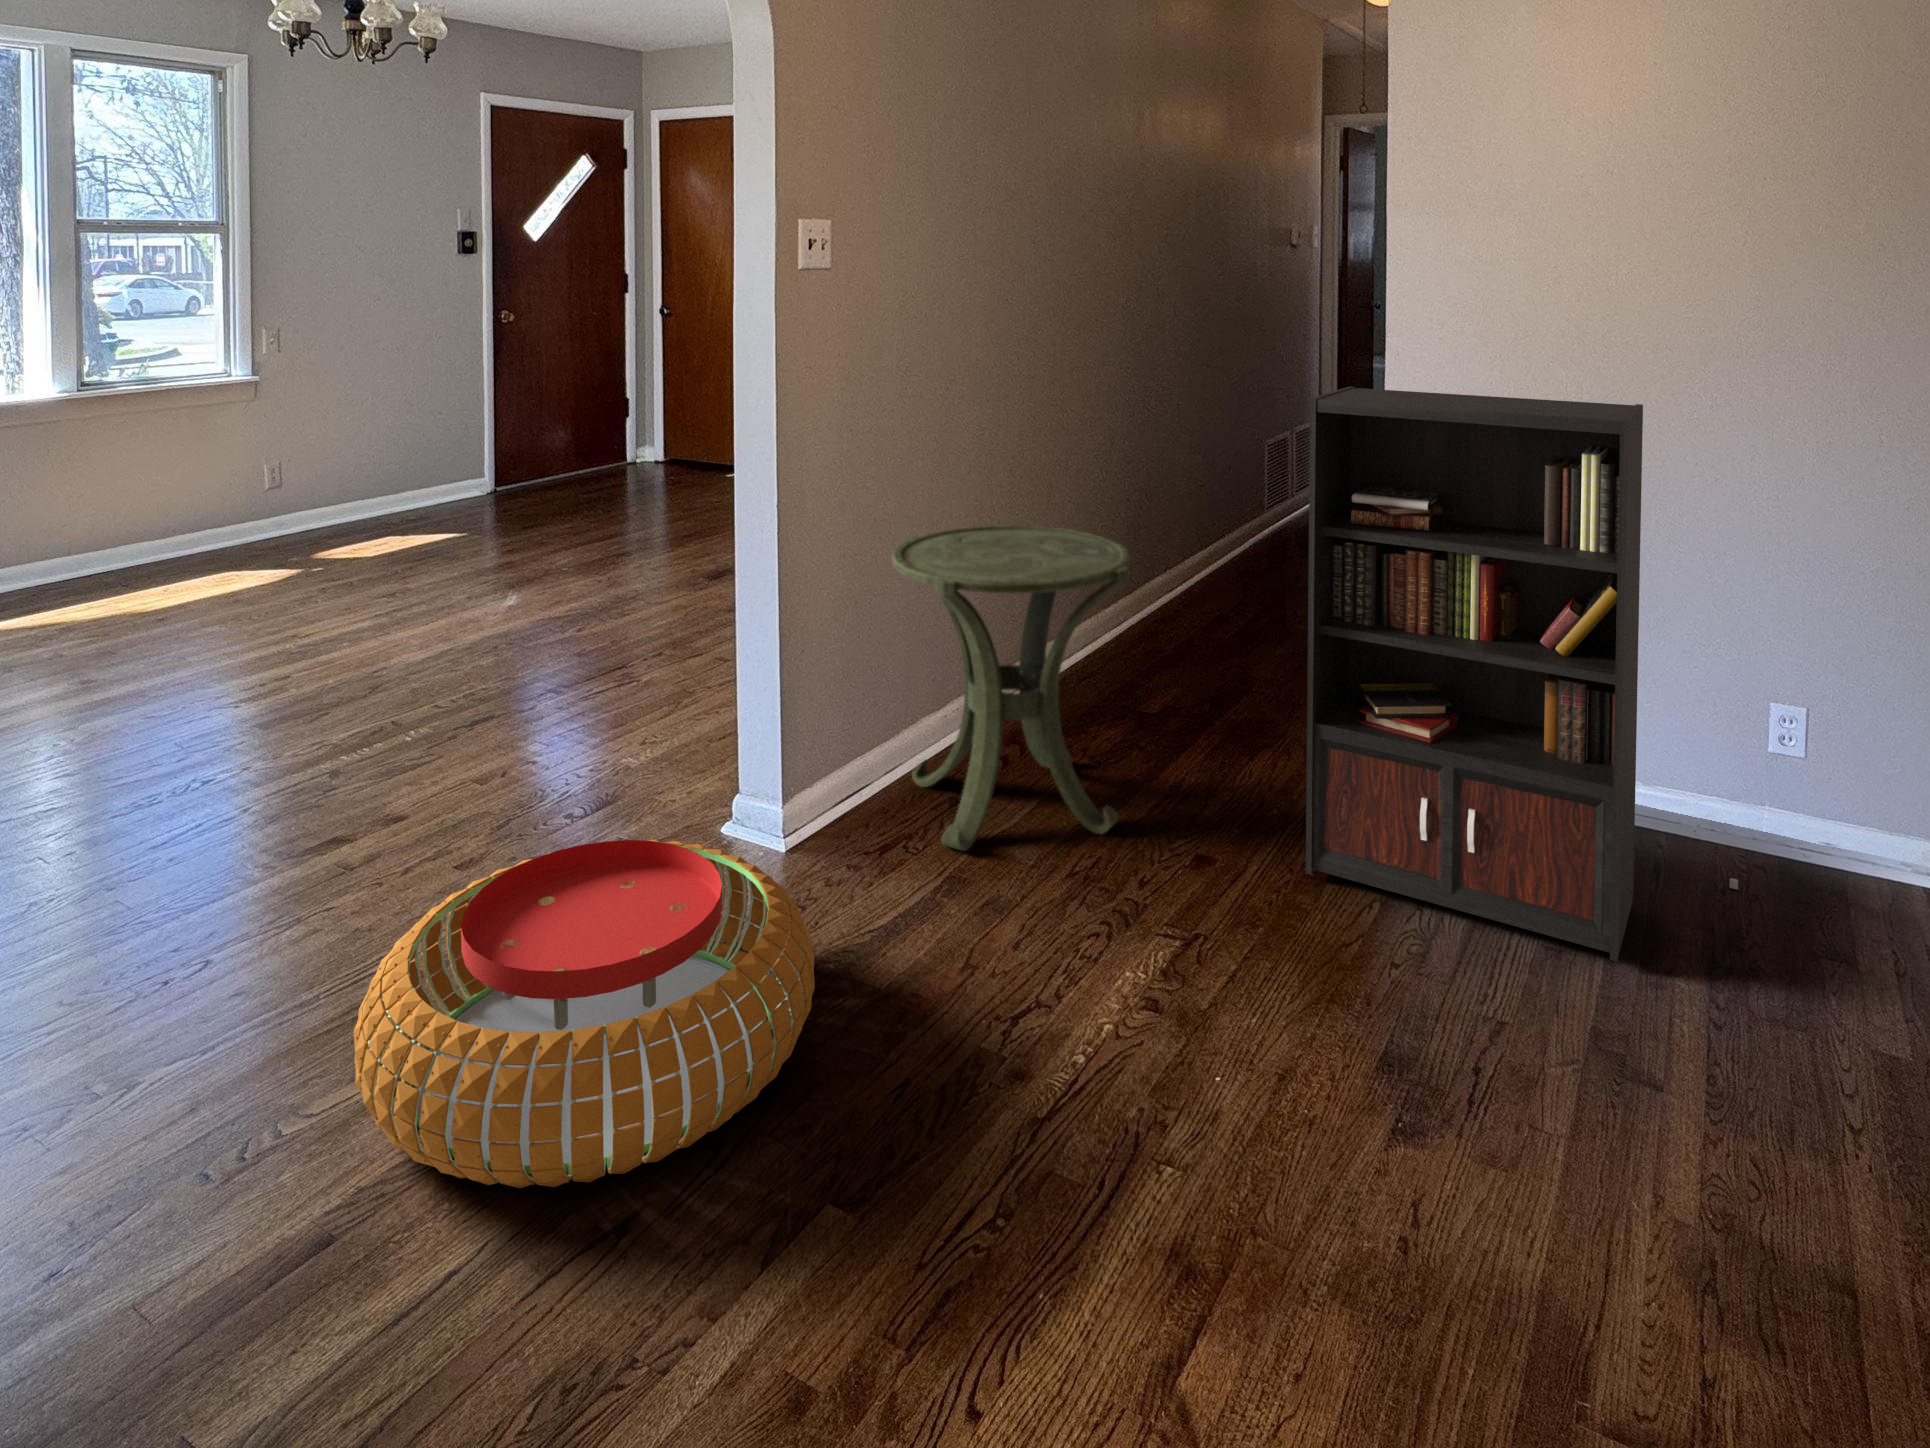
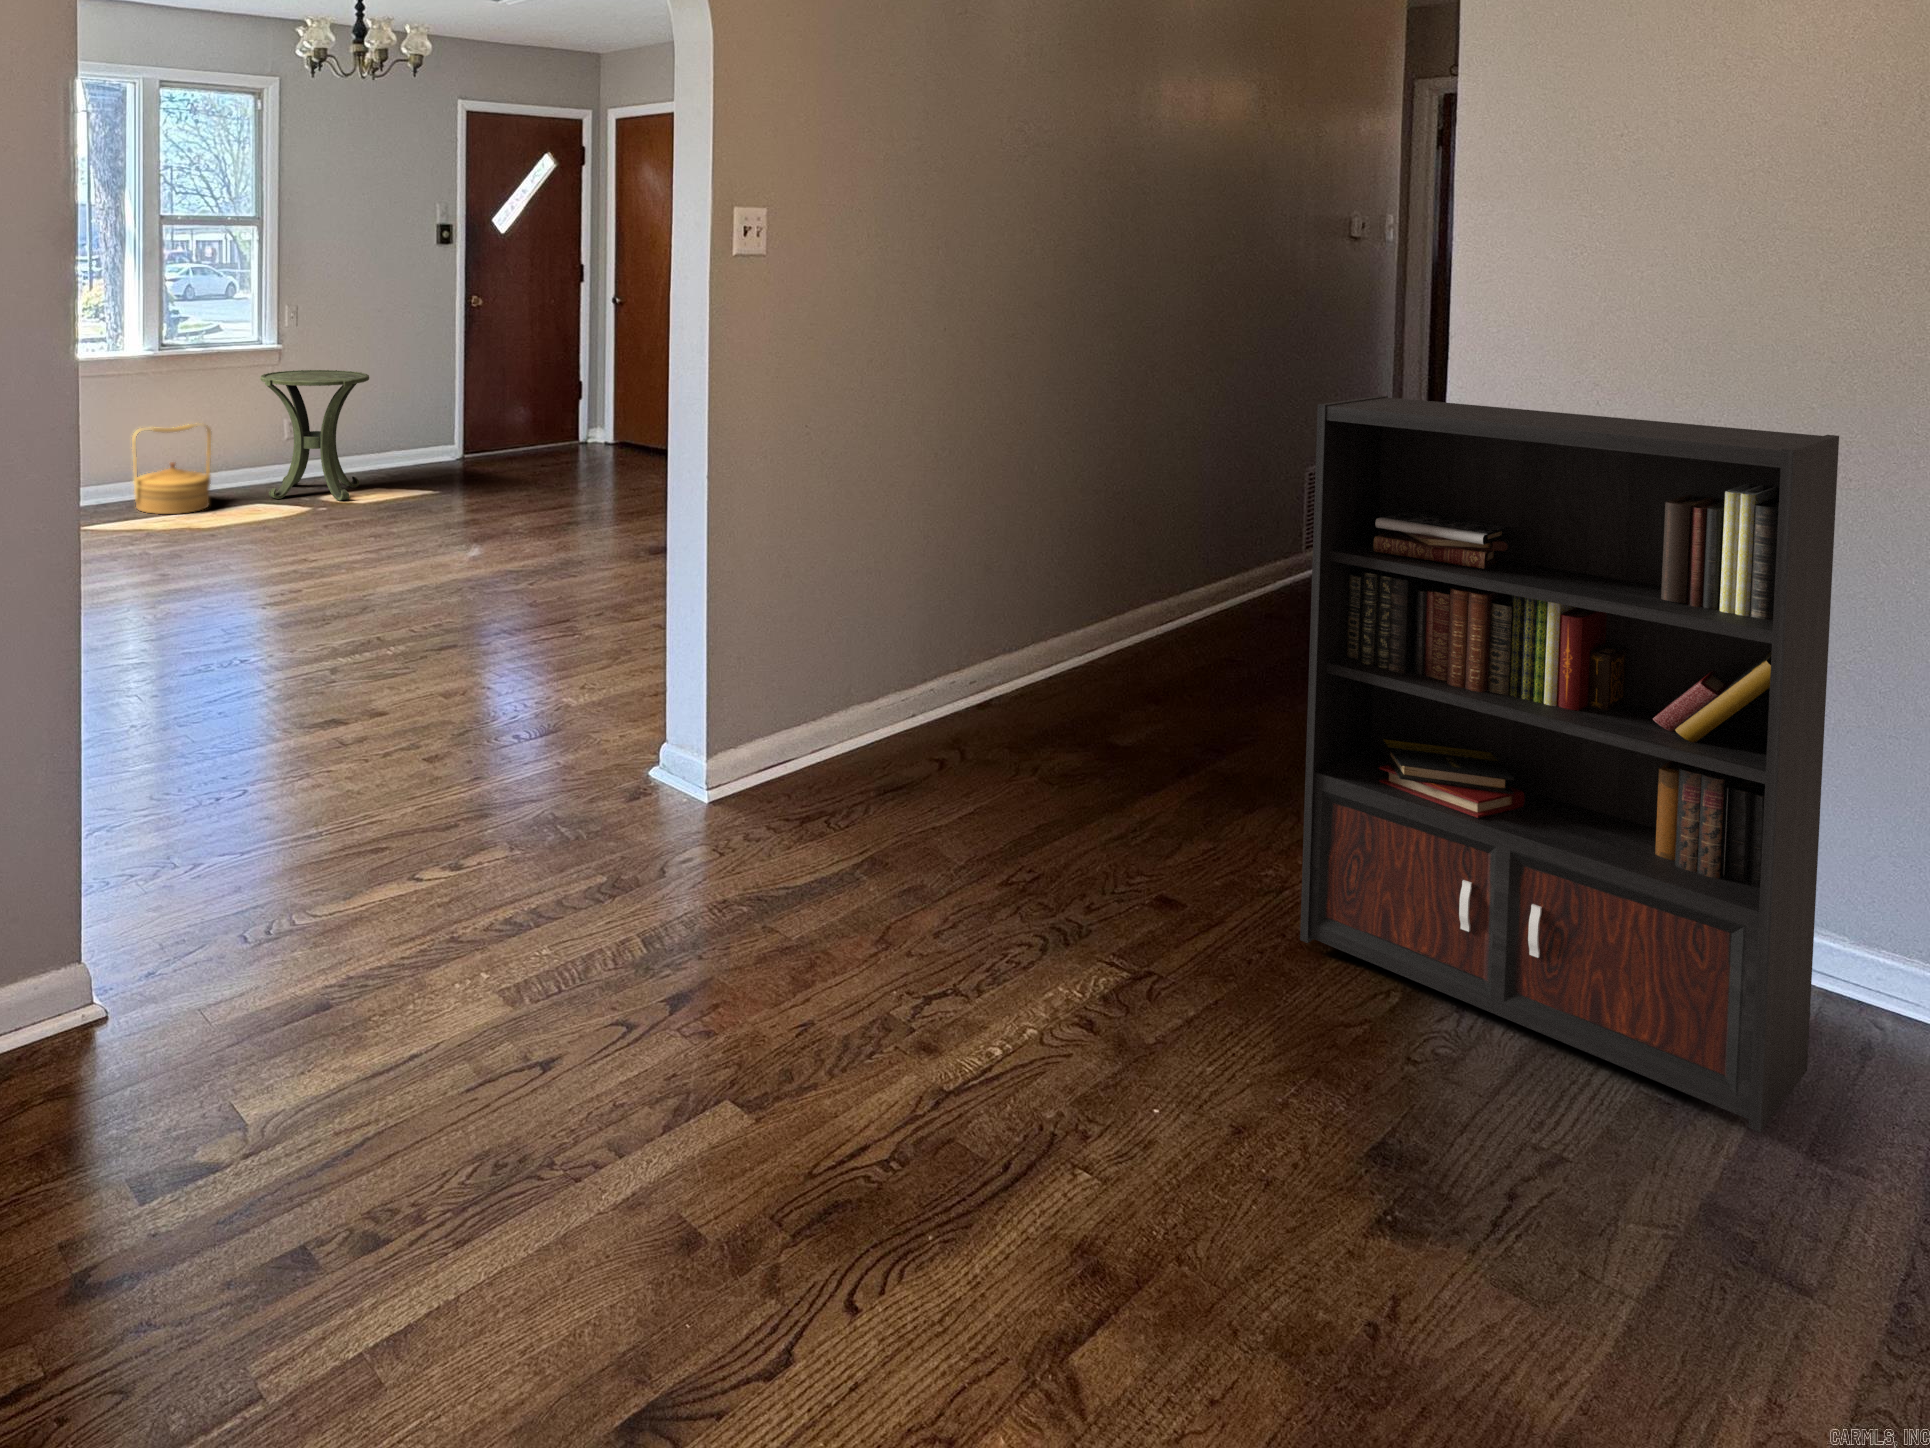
woven basket: none [40,476,161,596] -> present [132,424,211,514]
side table: present [892,525,1130,851] -> present [260,370,369,500]
pouf: present [354,839,815,1188] -> none [346,753,726,1025]

